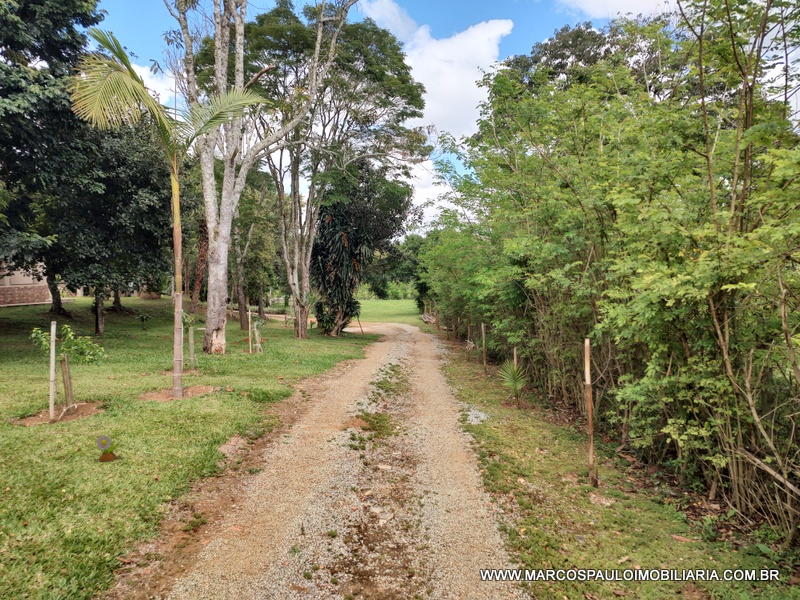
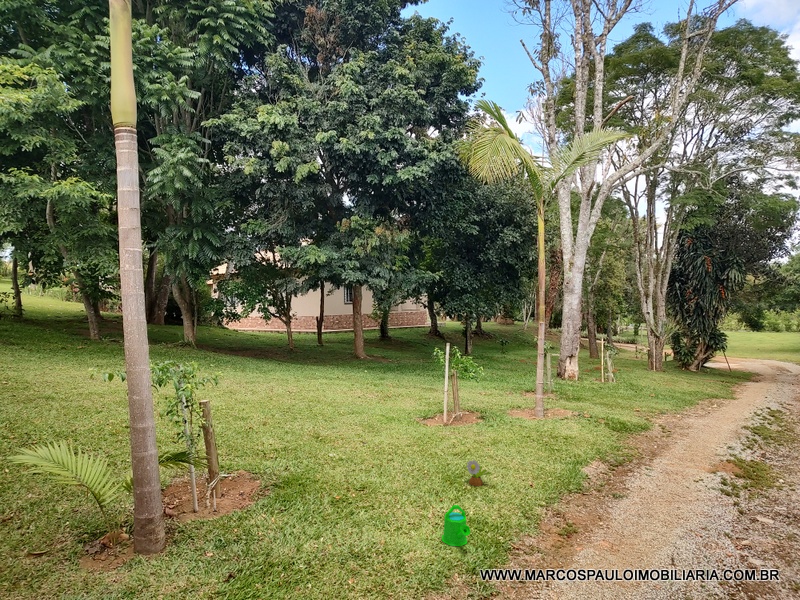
watering can: none [68,473,101,513] -> present [442,505,470,546]

